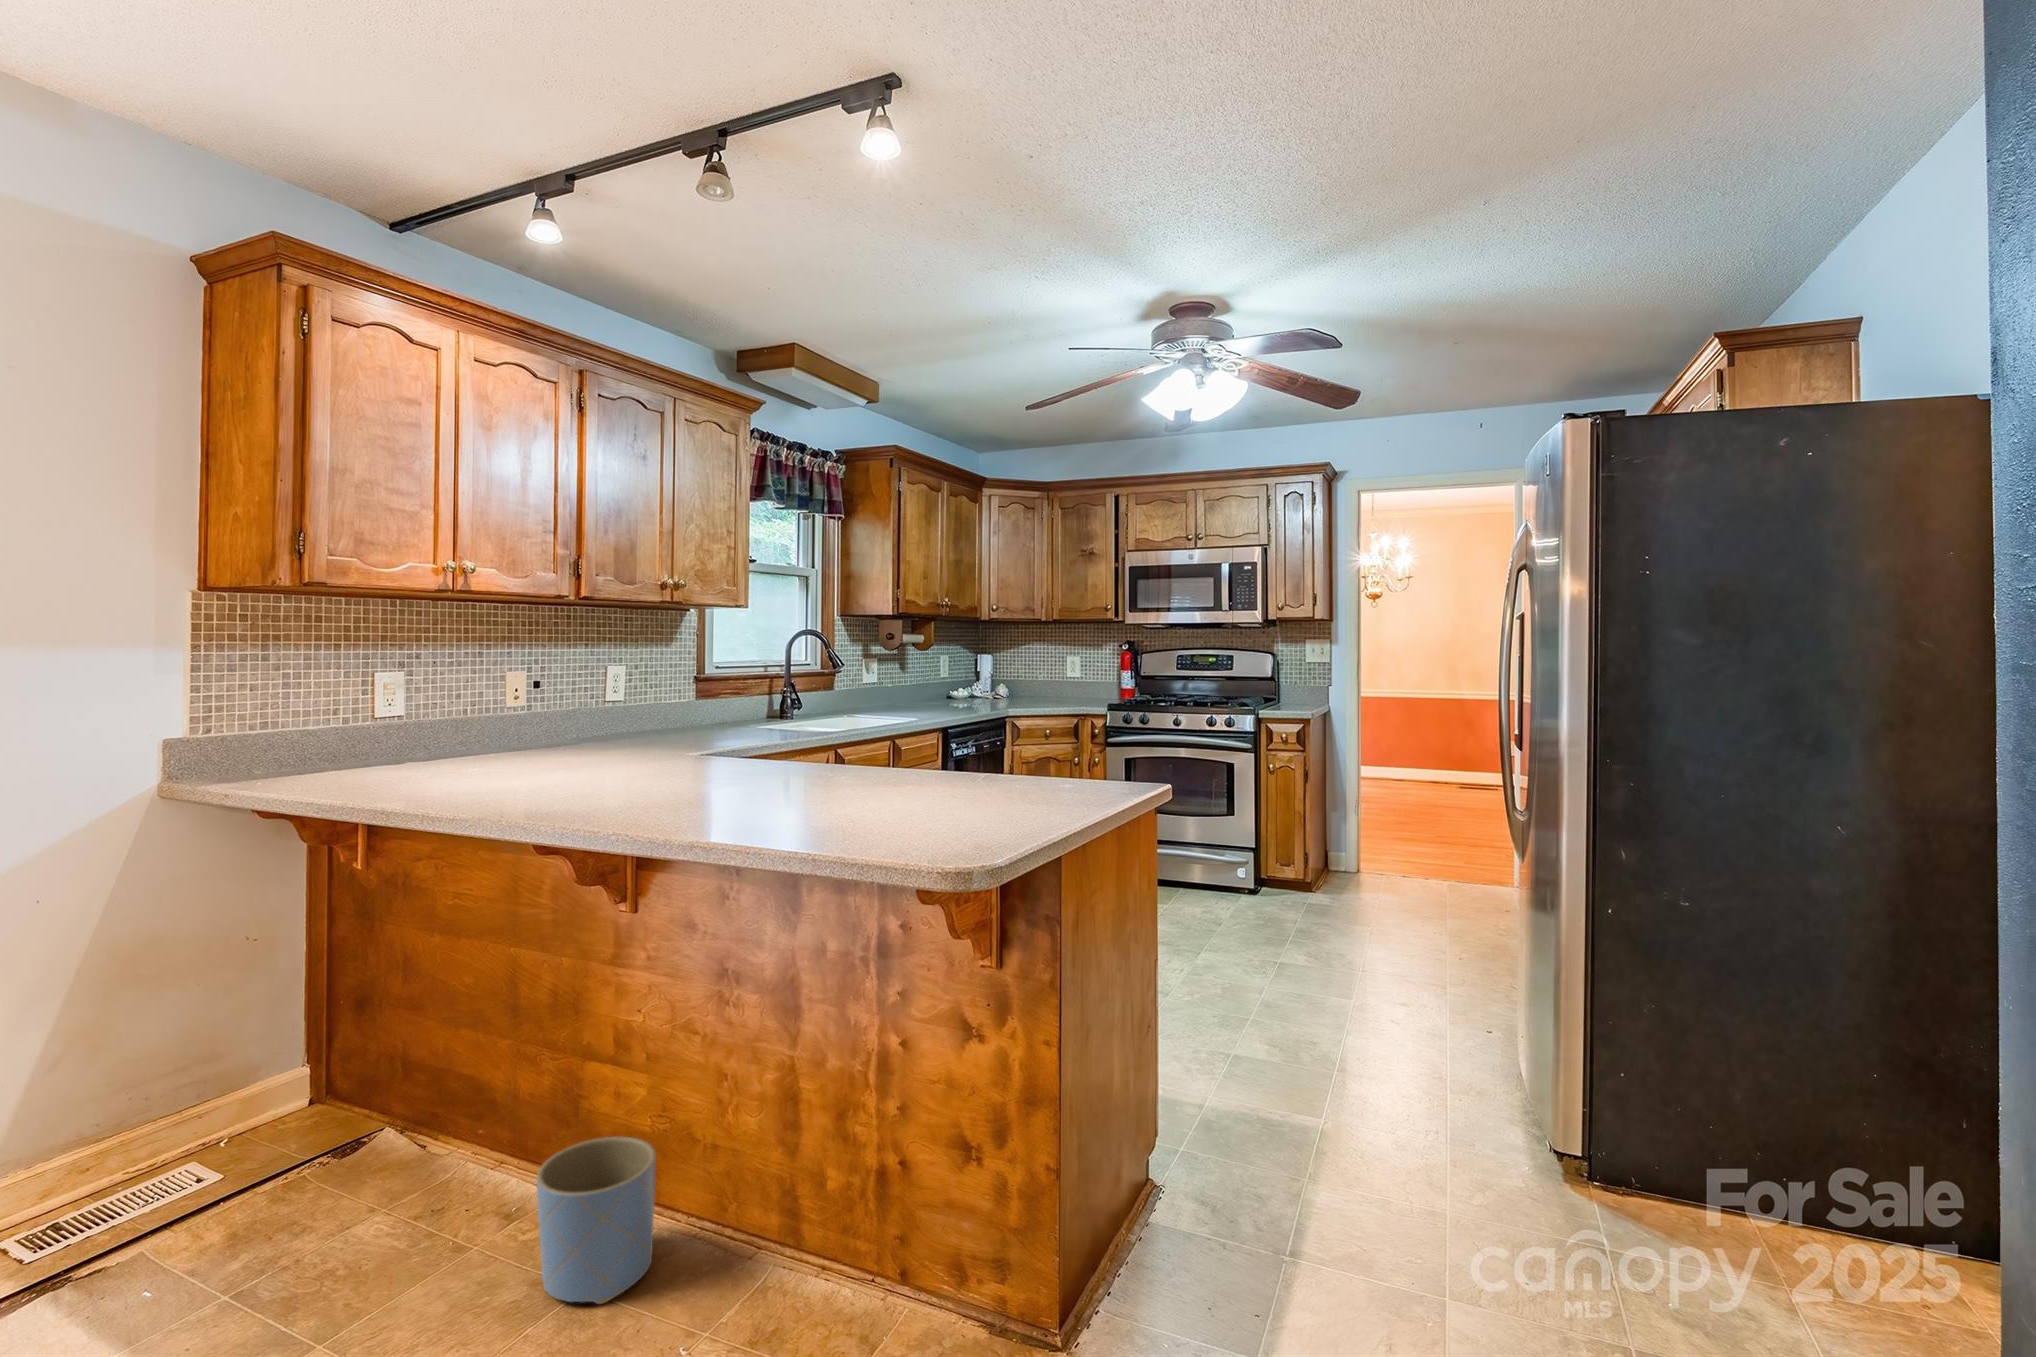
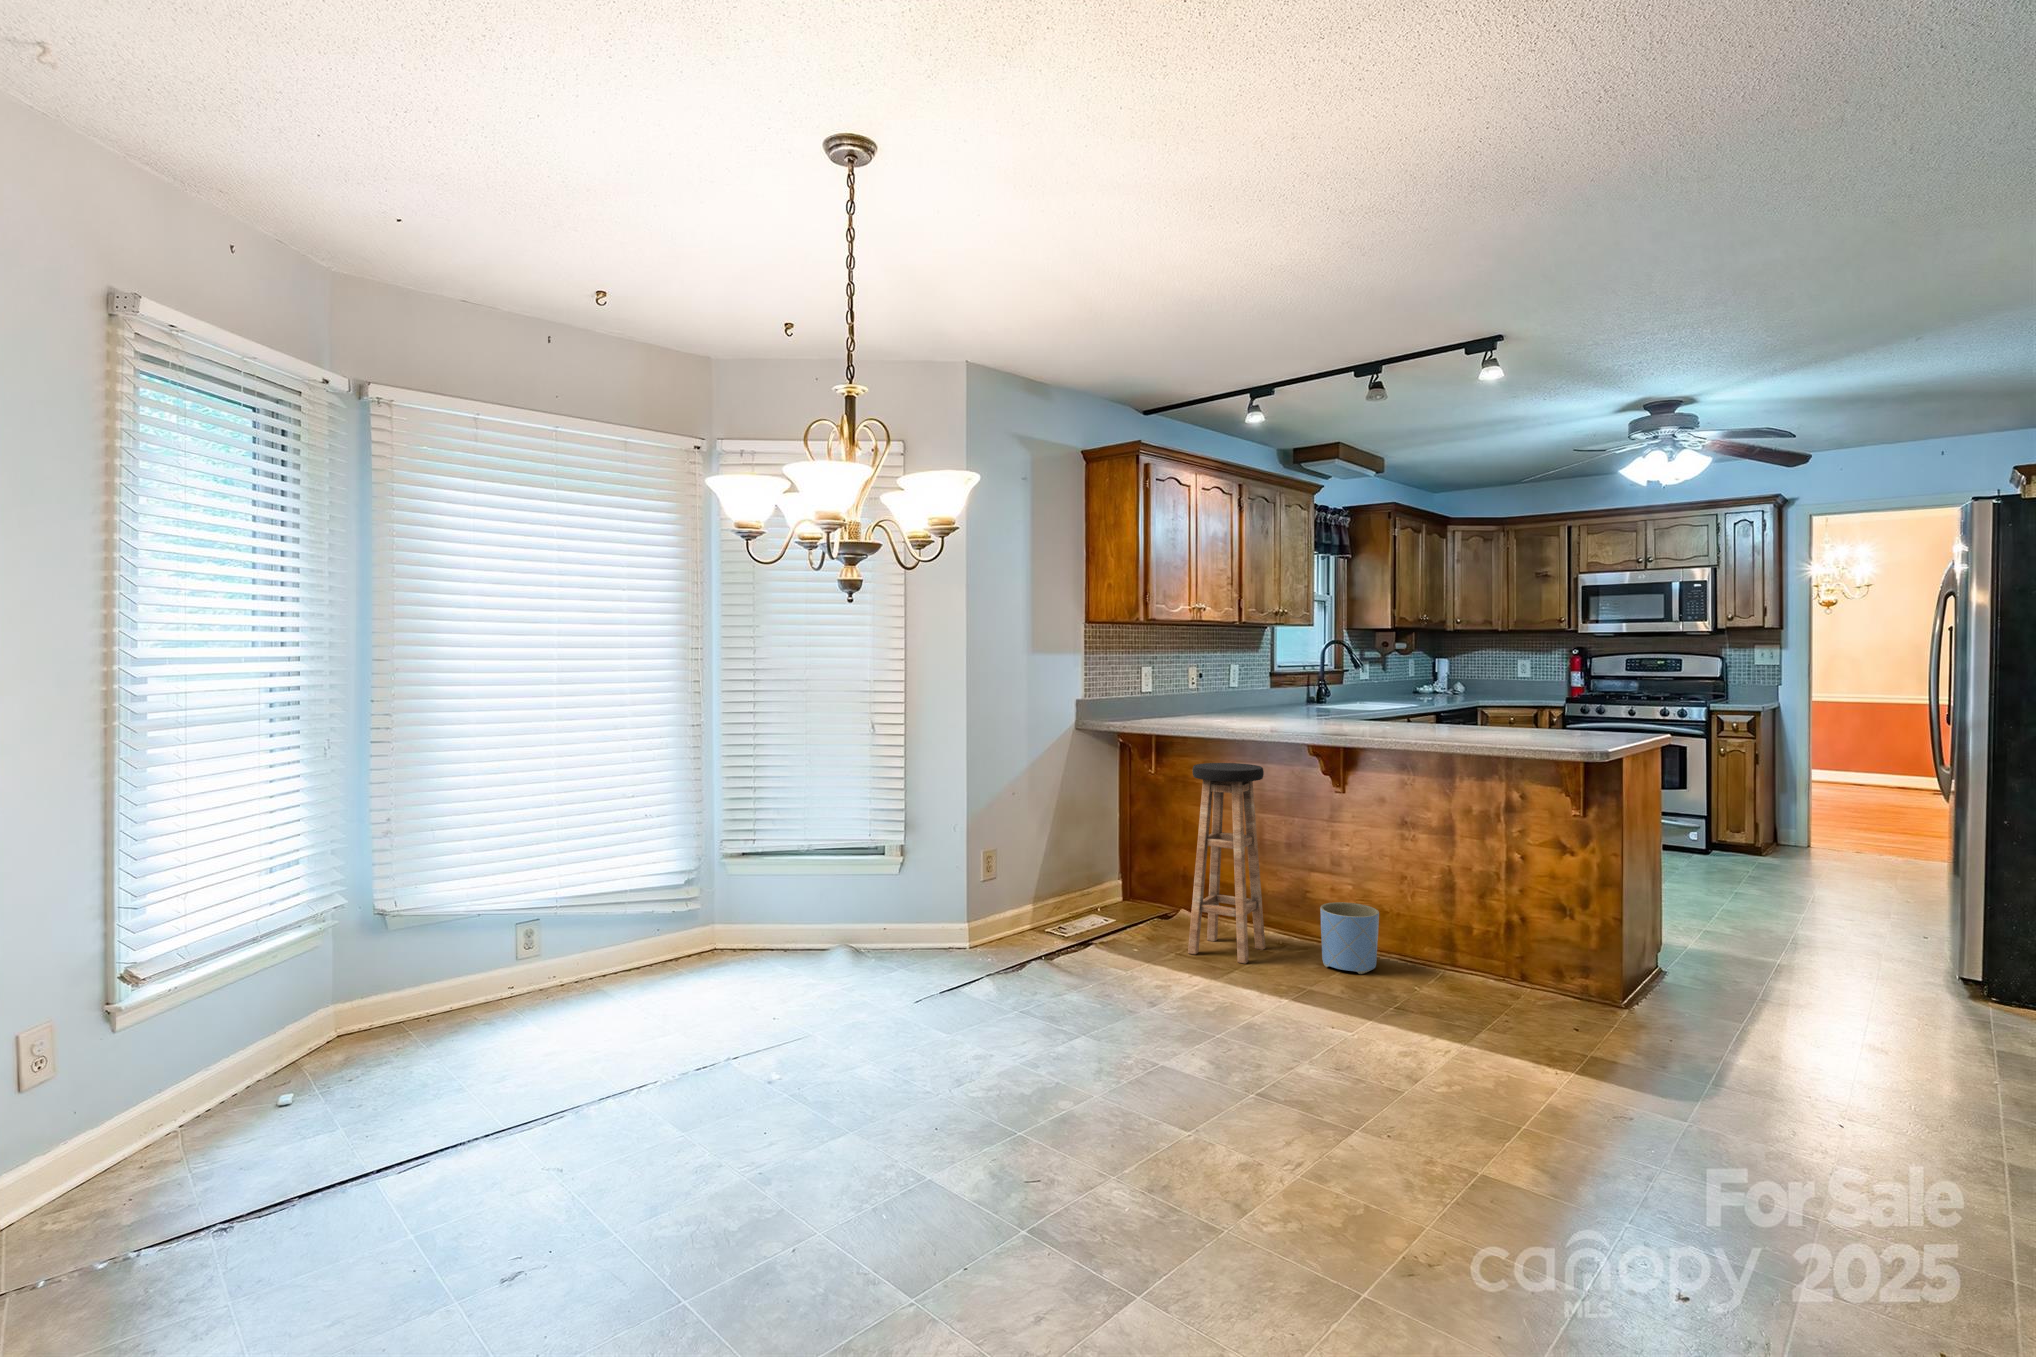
bar stool: none [266,872,469,1311] -> present [1188,763,1265,964]

